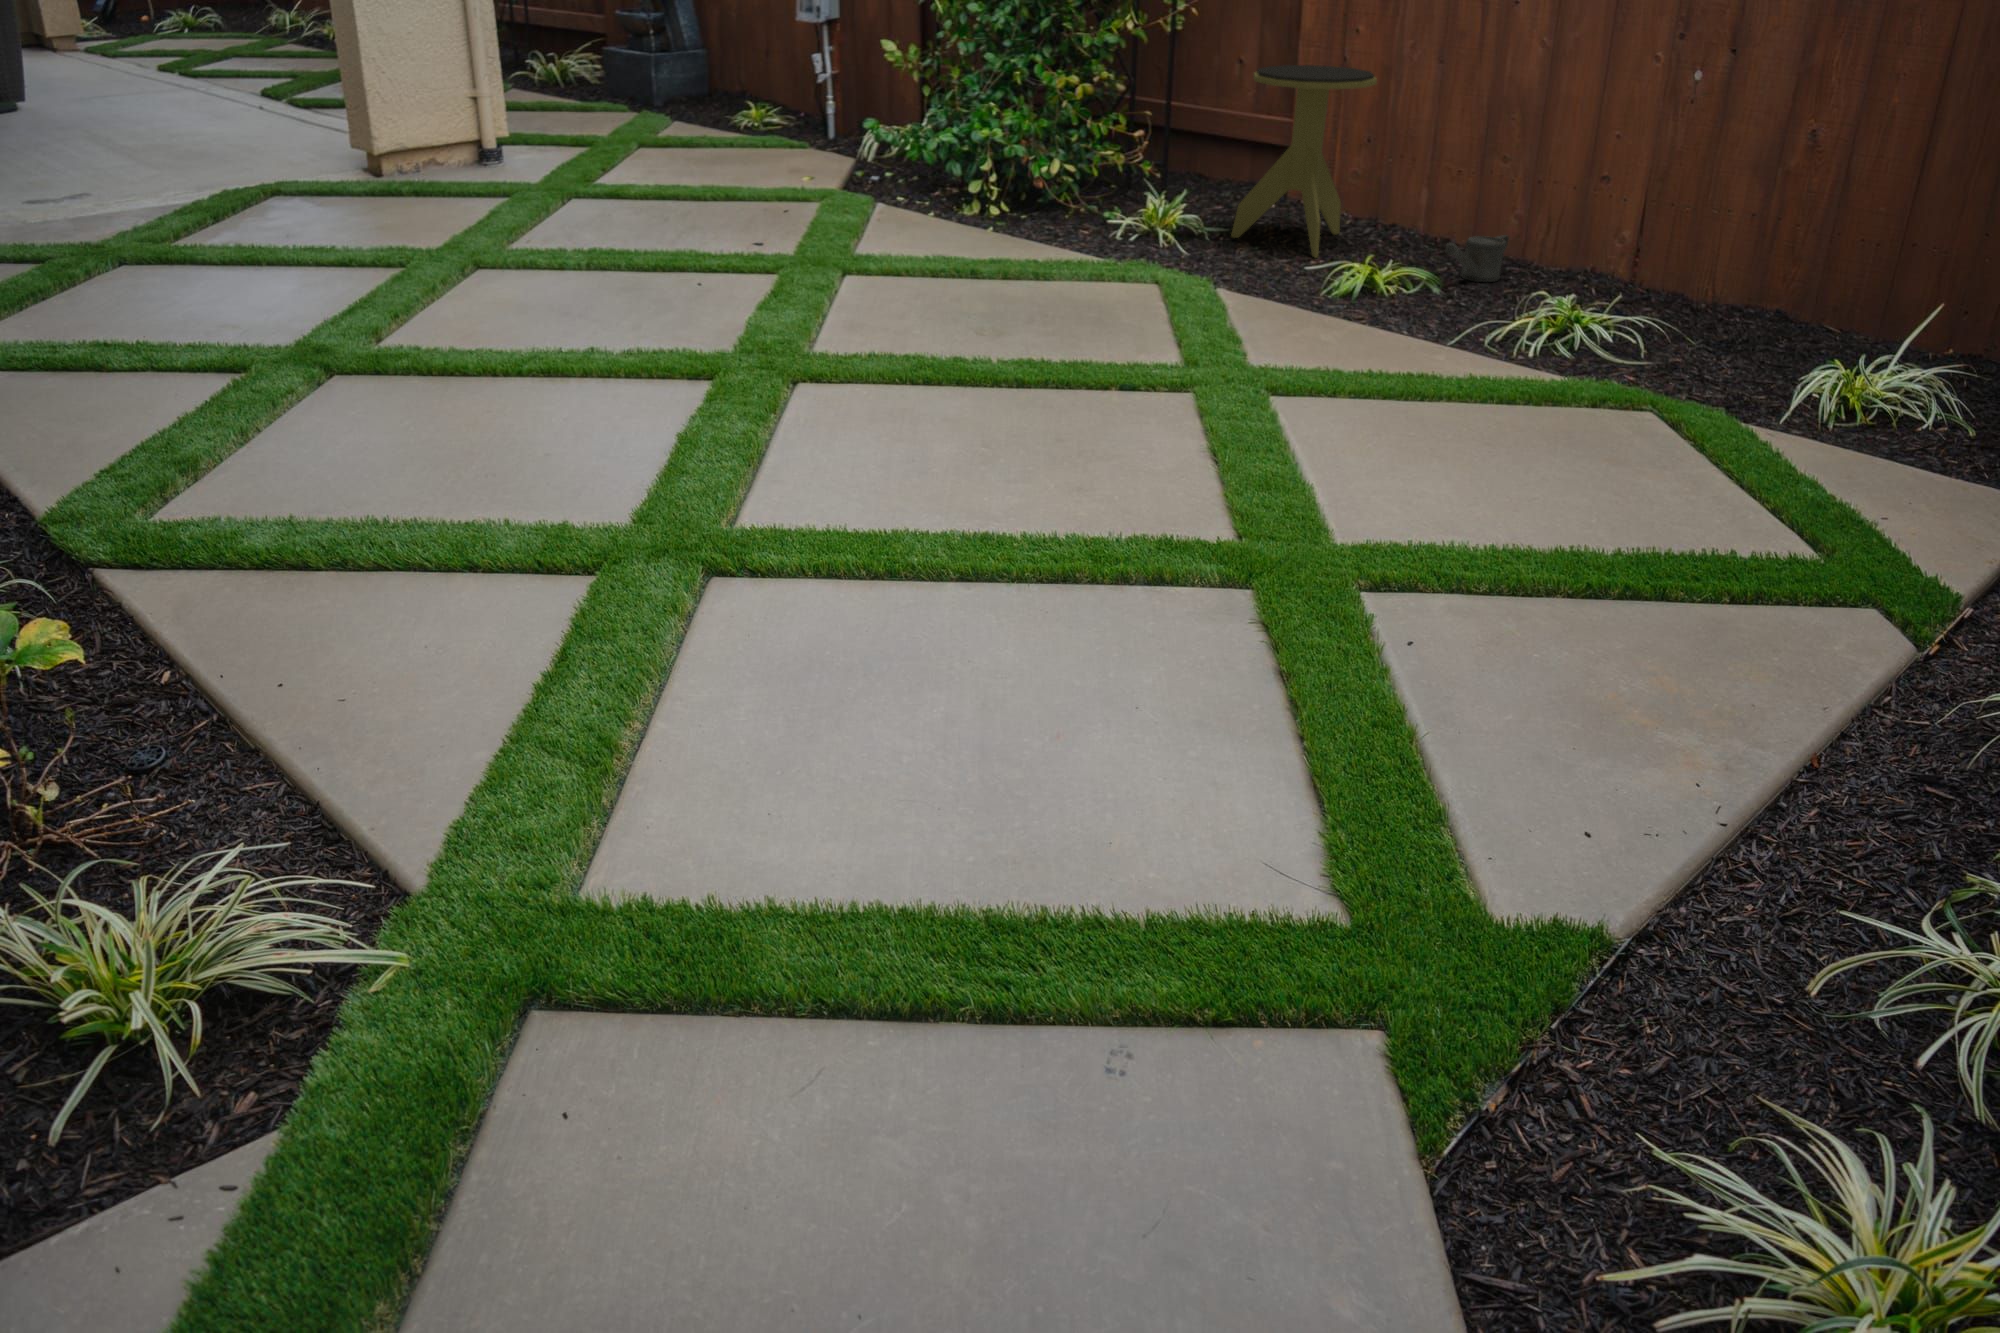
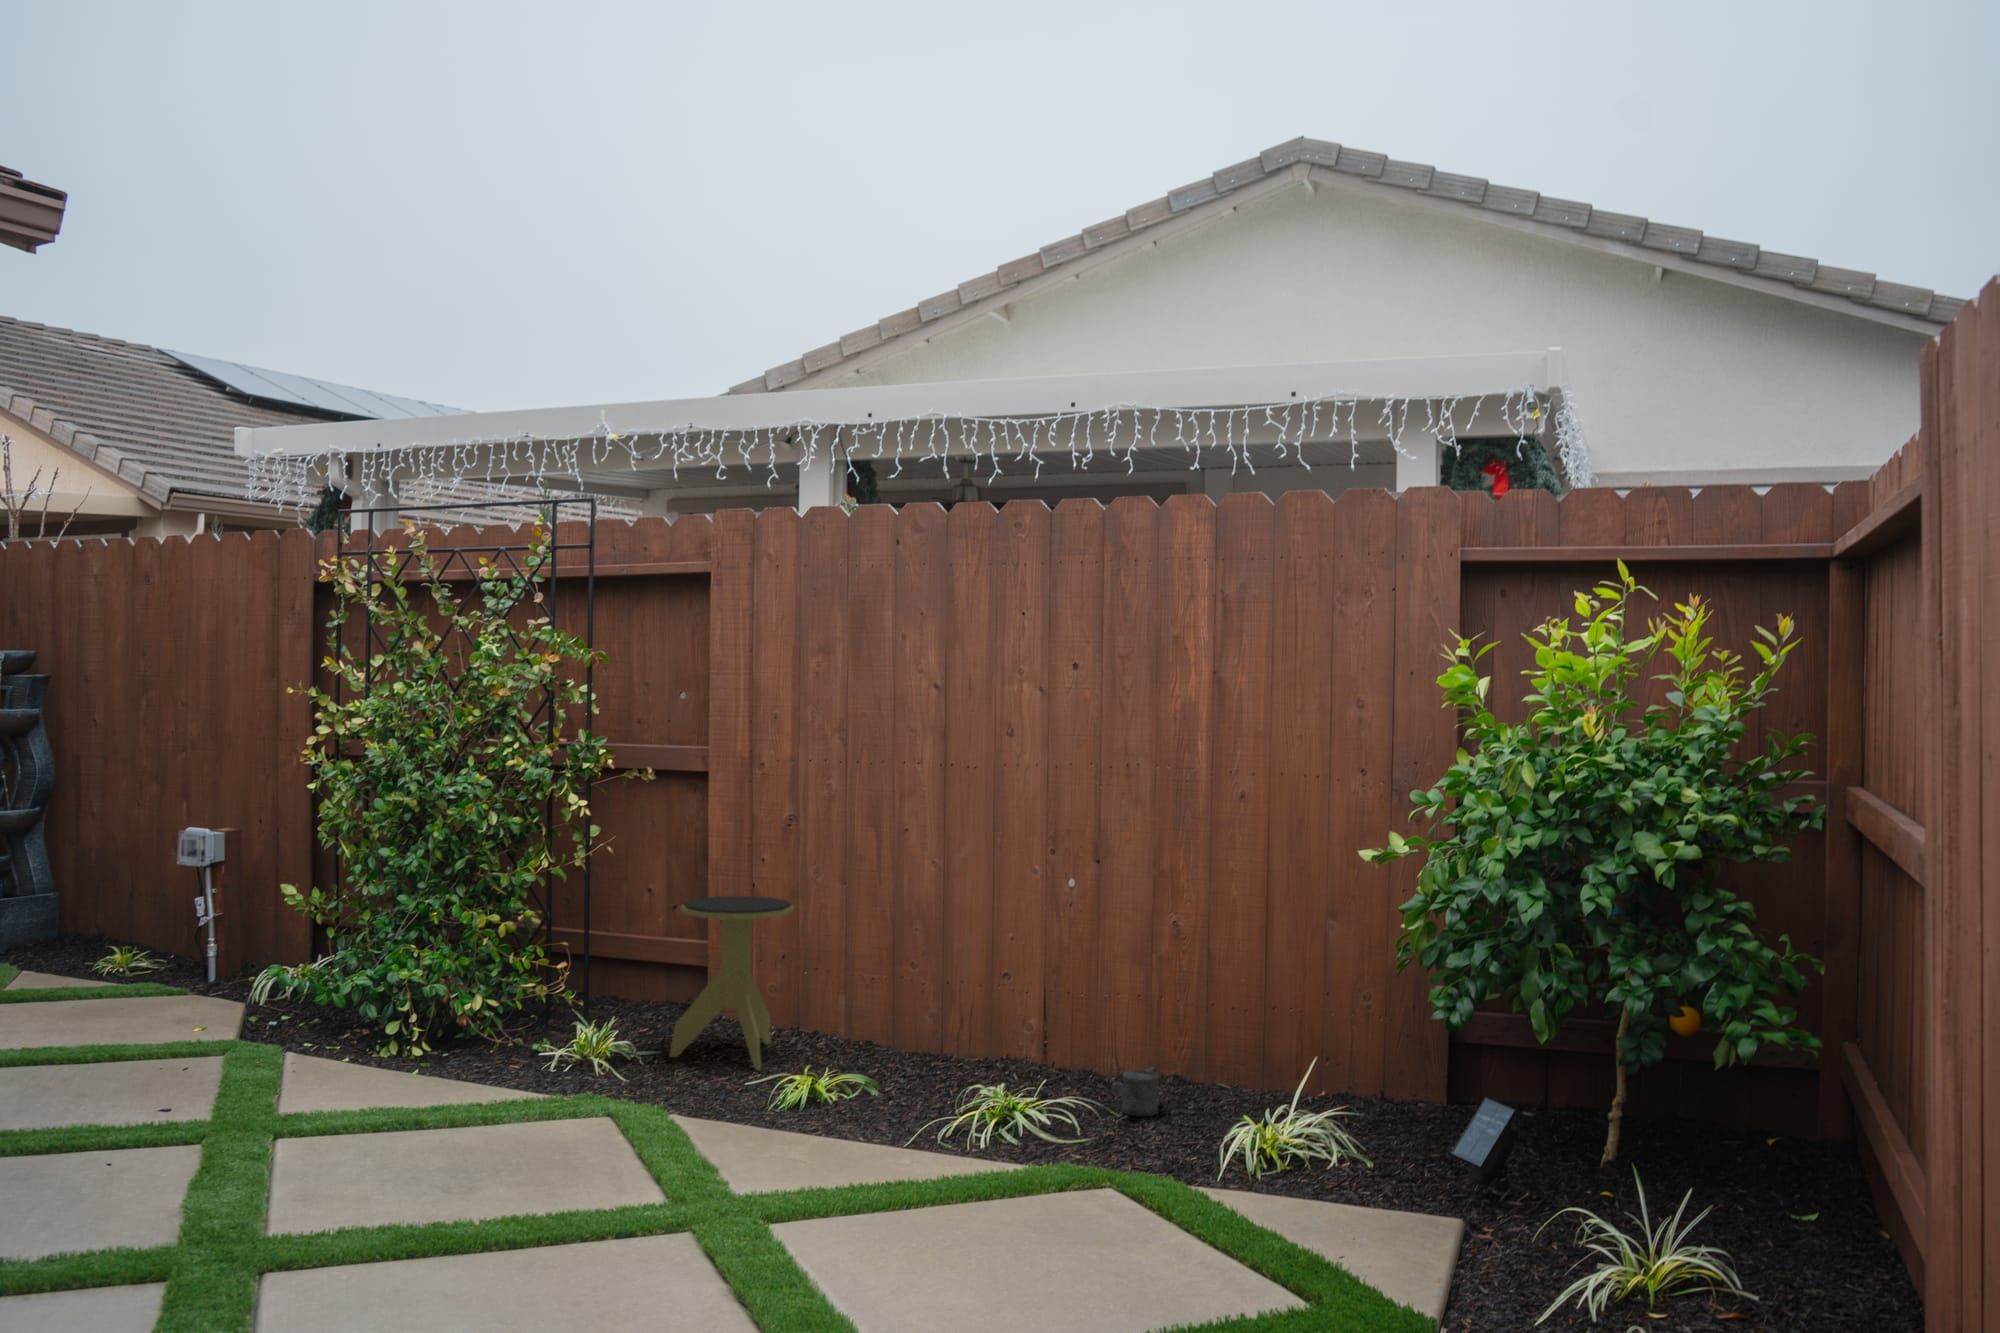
watering can: present [1446,235,1509,282] -> present [1112,1067,1159,1116]

